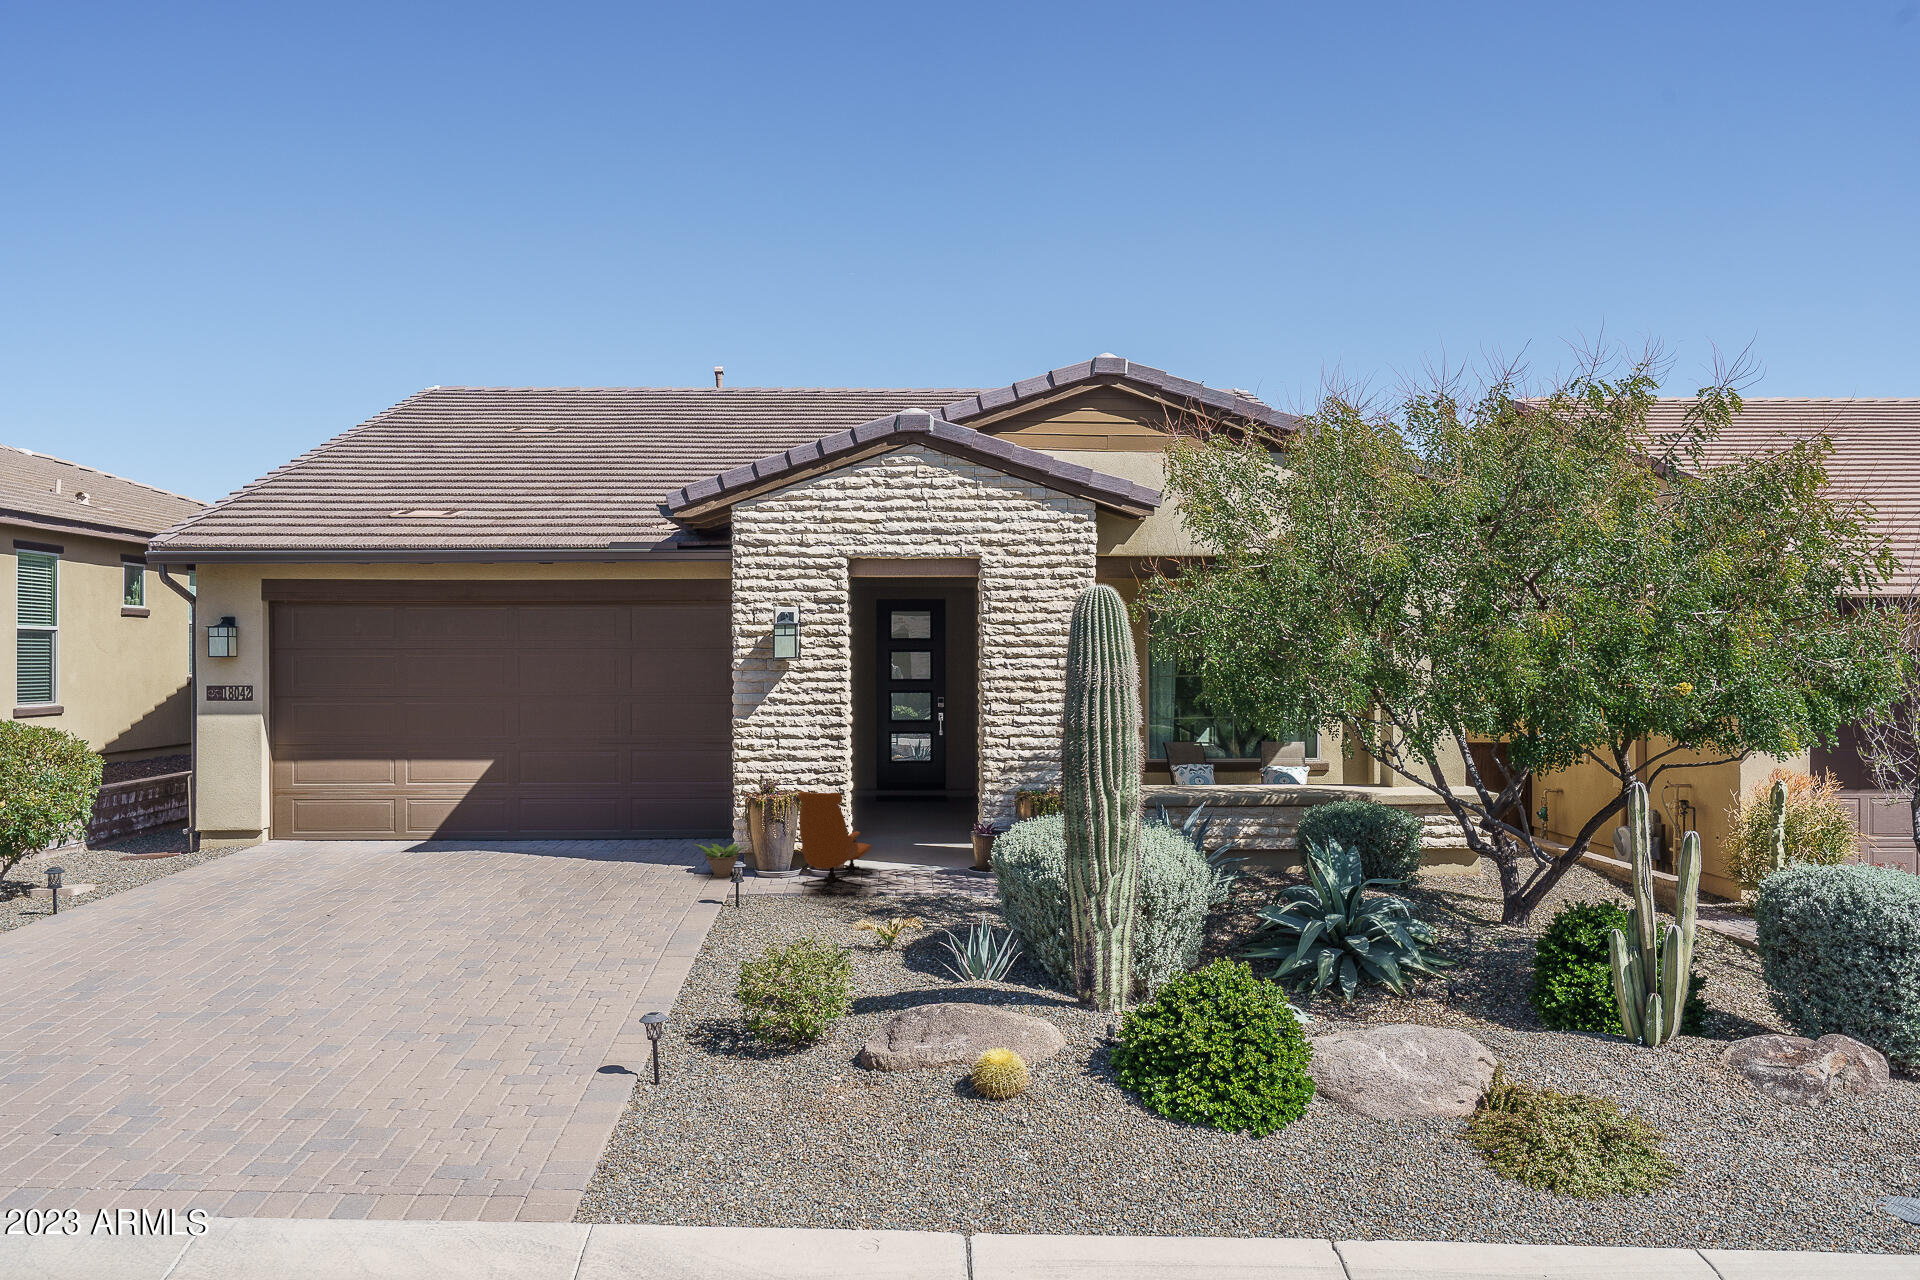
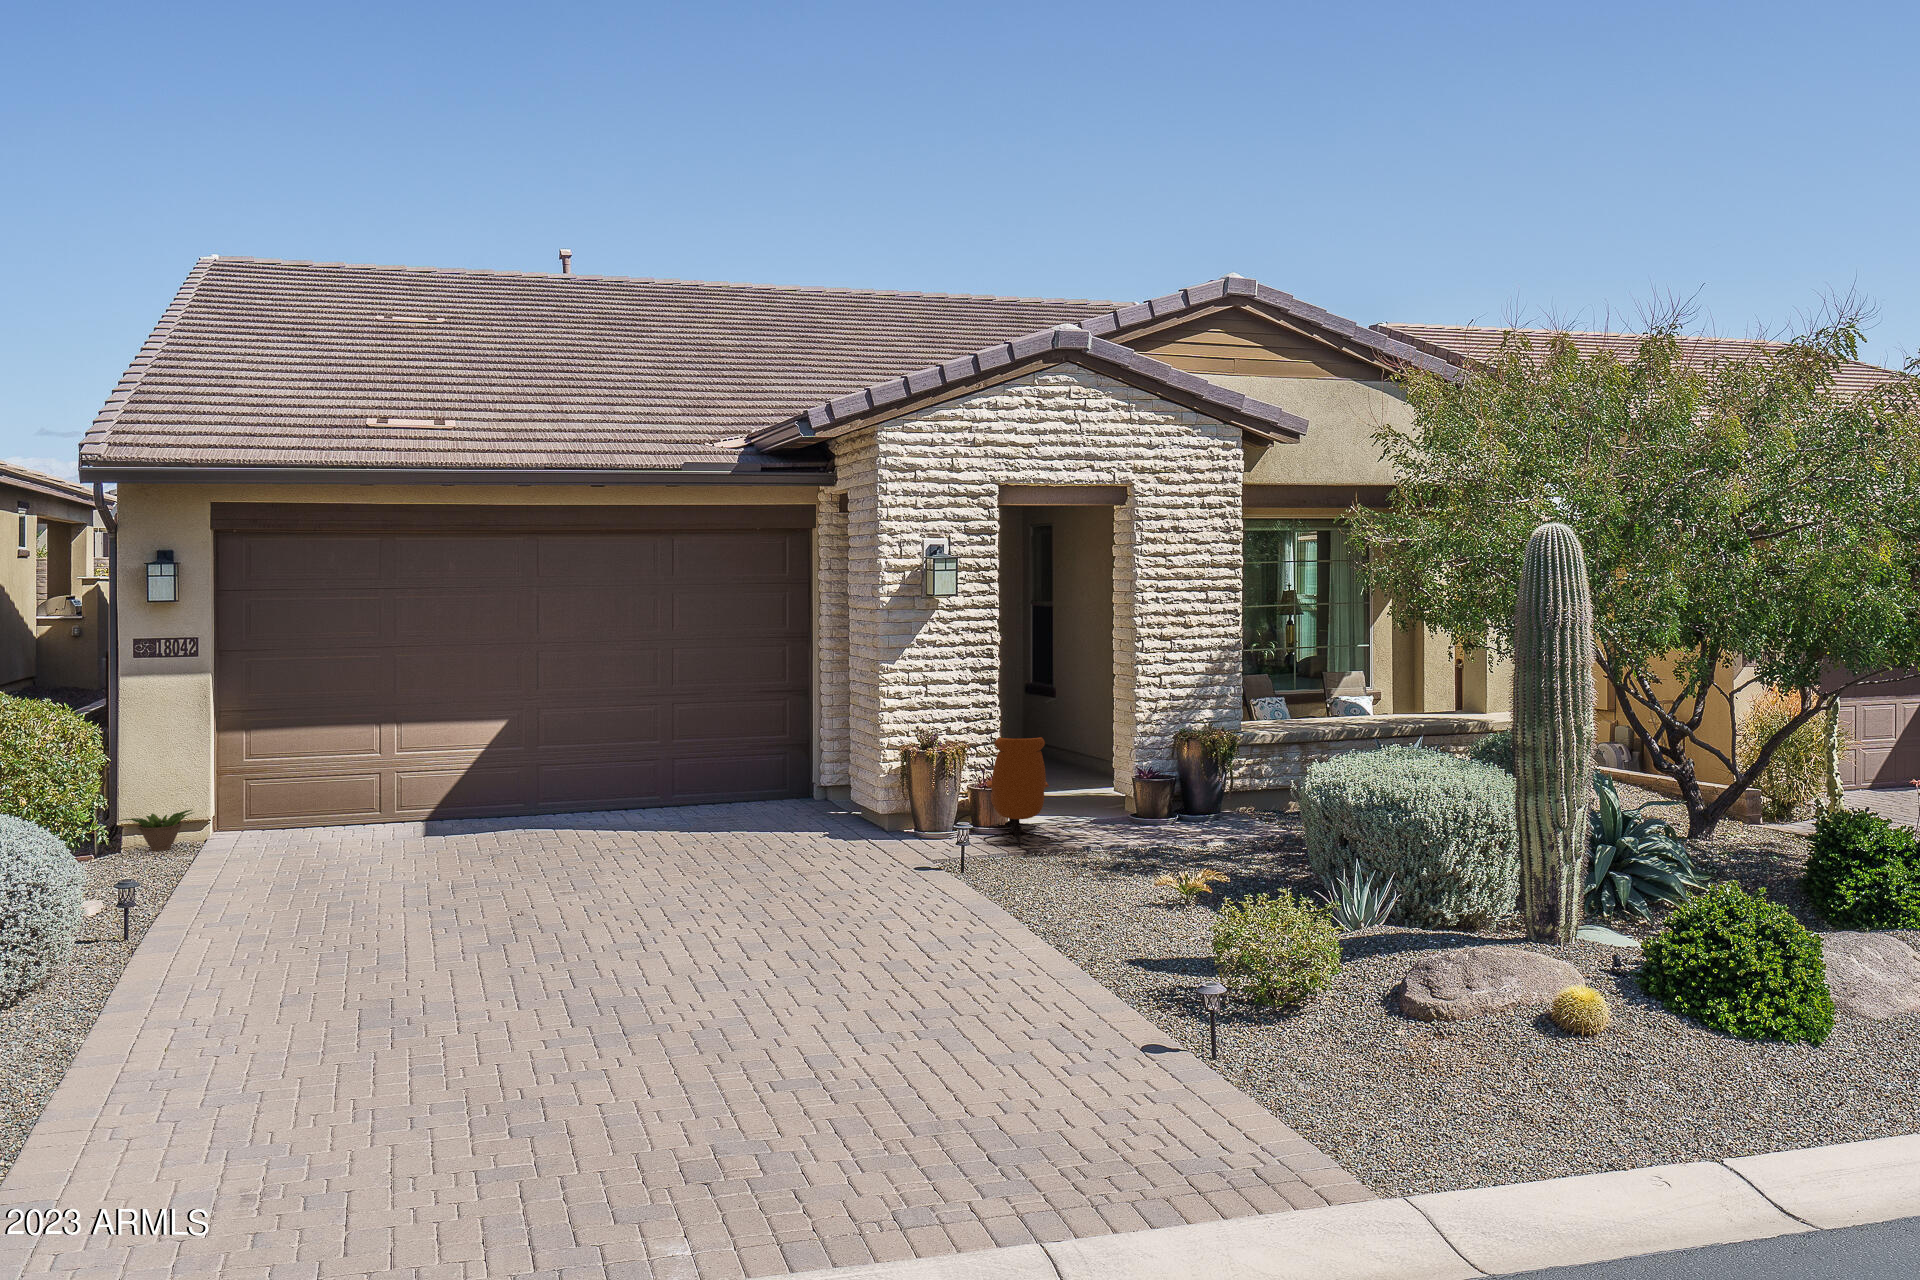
decorative plant: present [694,843,748,877] -> present [120,810,194,851]

